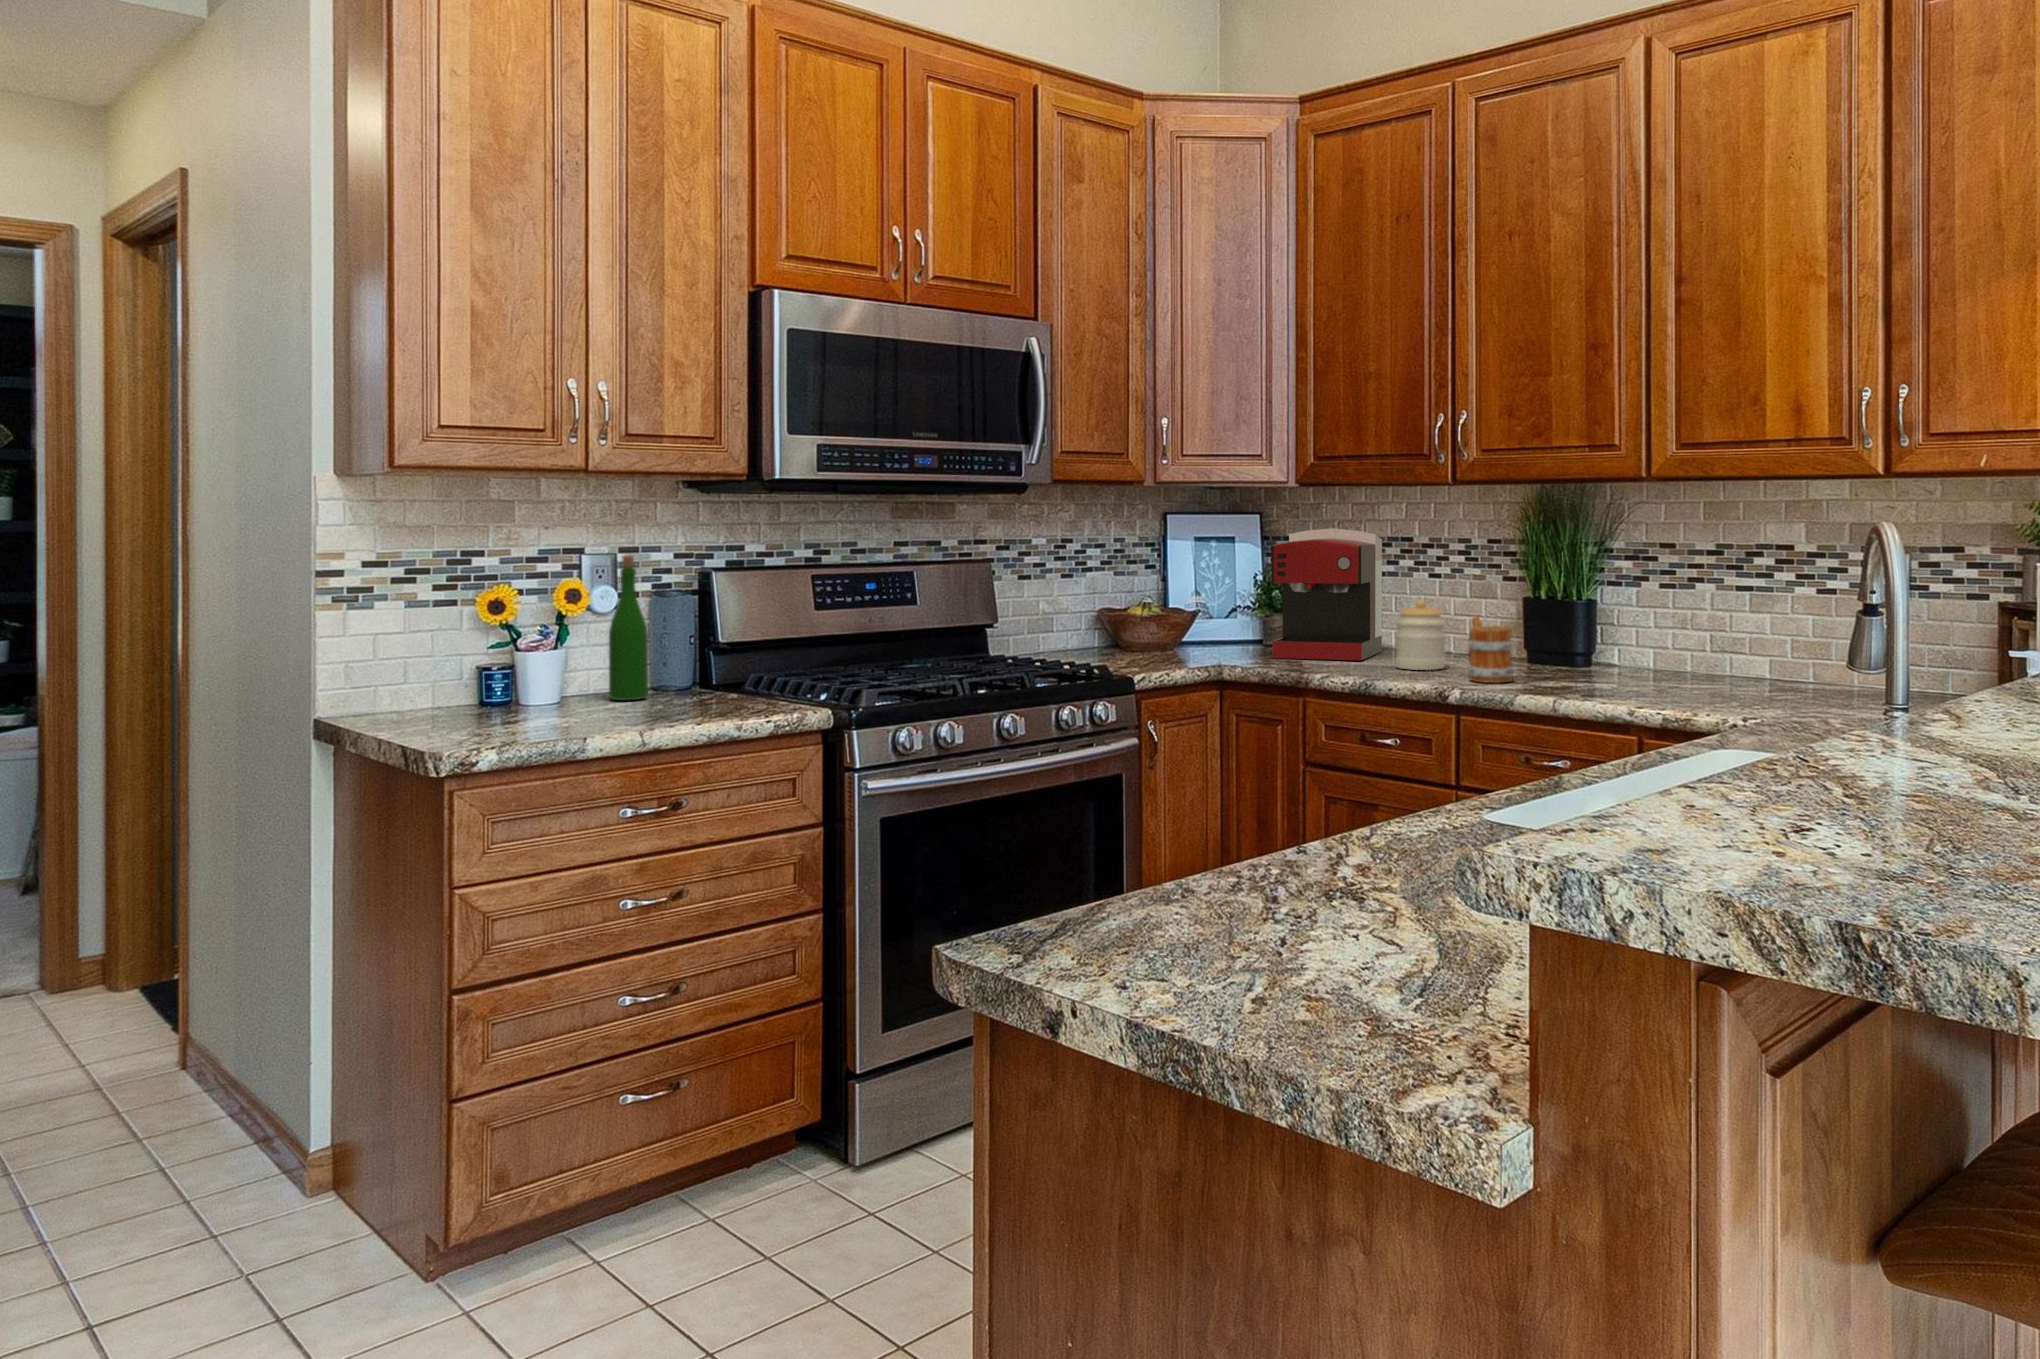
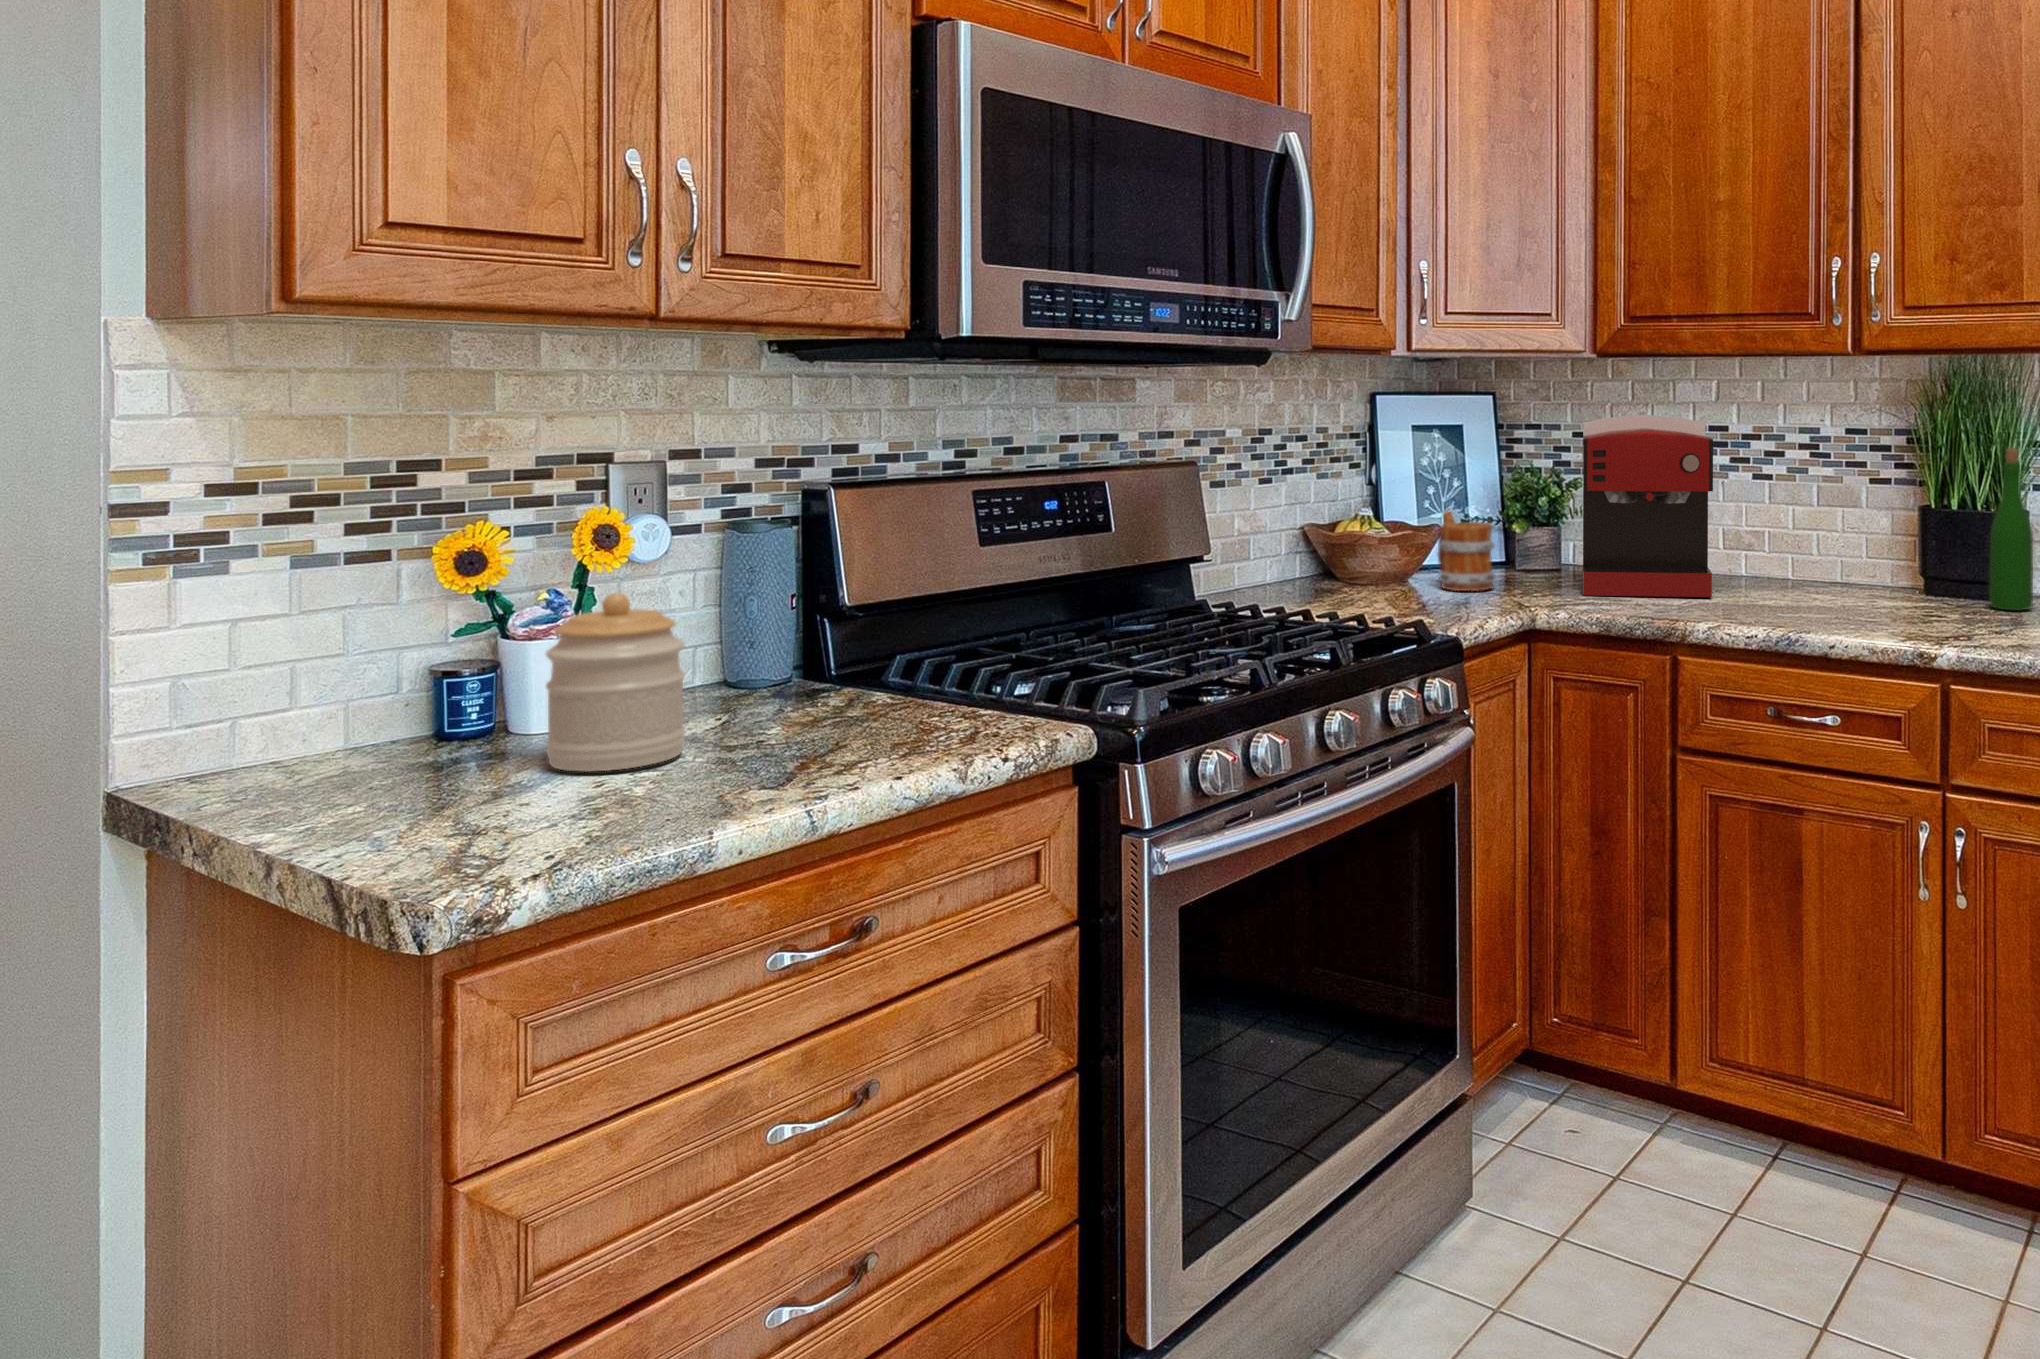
wine bottle: present [609,555,648,701] -> present [1989,448,2033,611]
jar: present [1395,599,1446,670] -> present [546,593,685,771]
mug: present [1467,616,1515,683] -> present [1438,510,1496,591]

